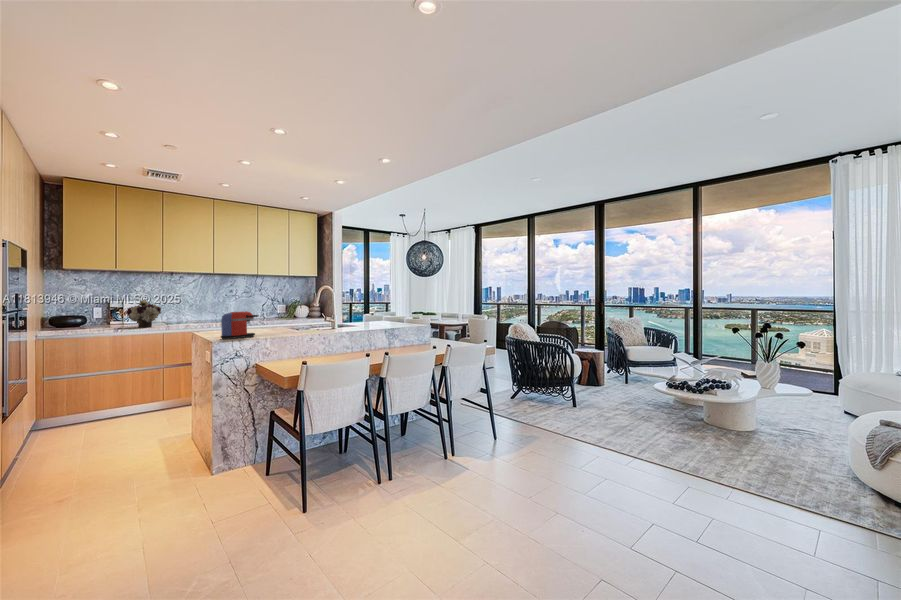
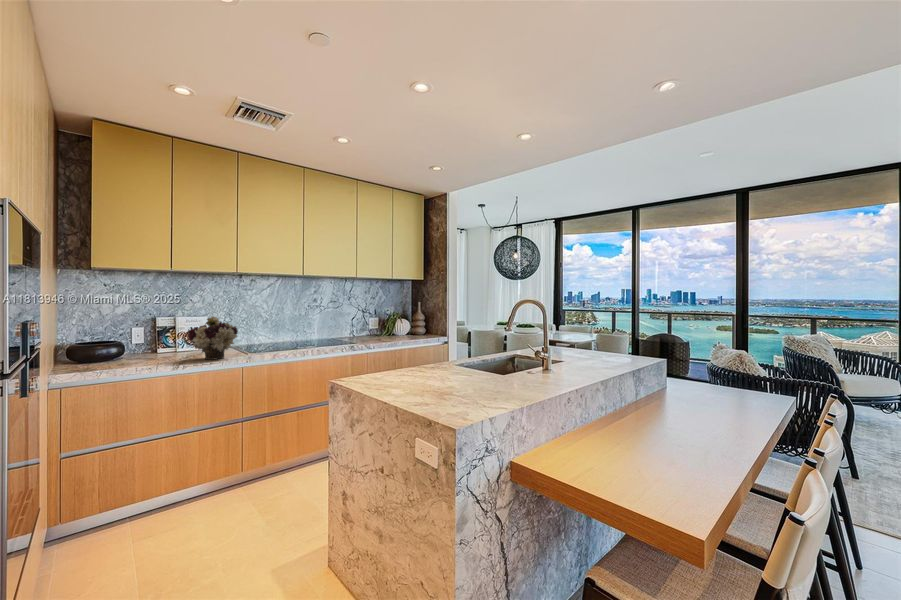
coffee maker: present [221,311,259,339] -> none [437,348,487,410]

